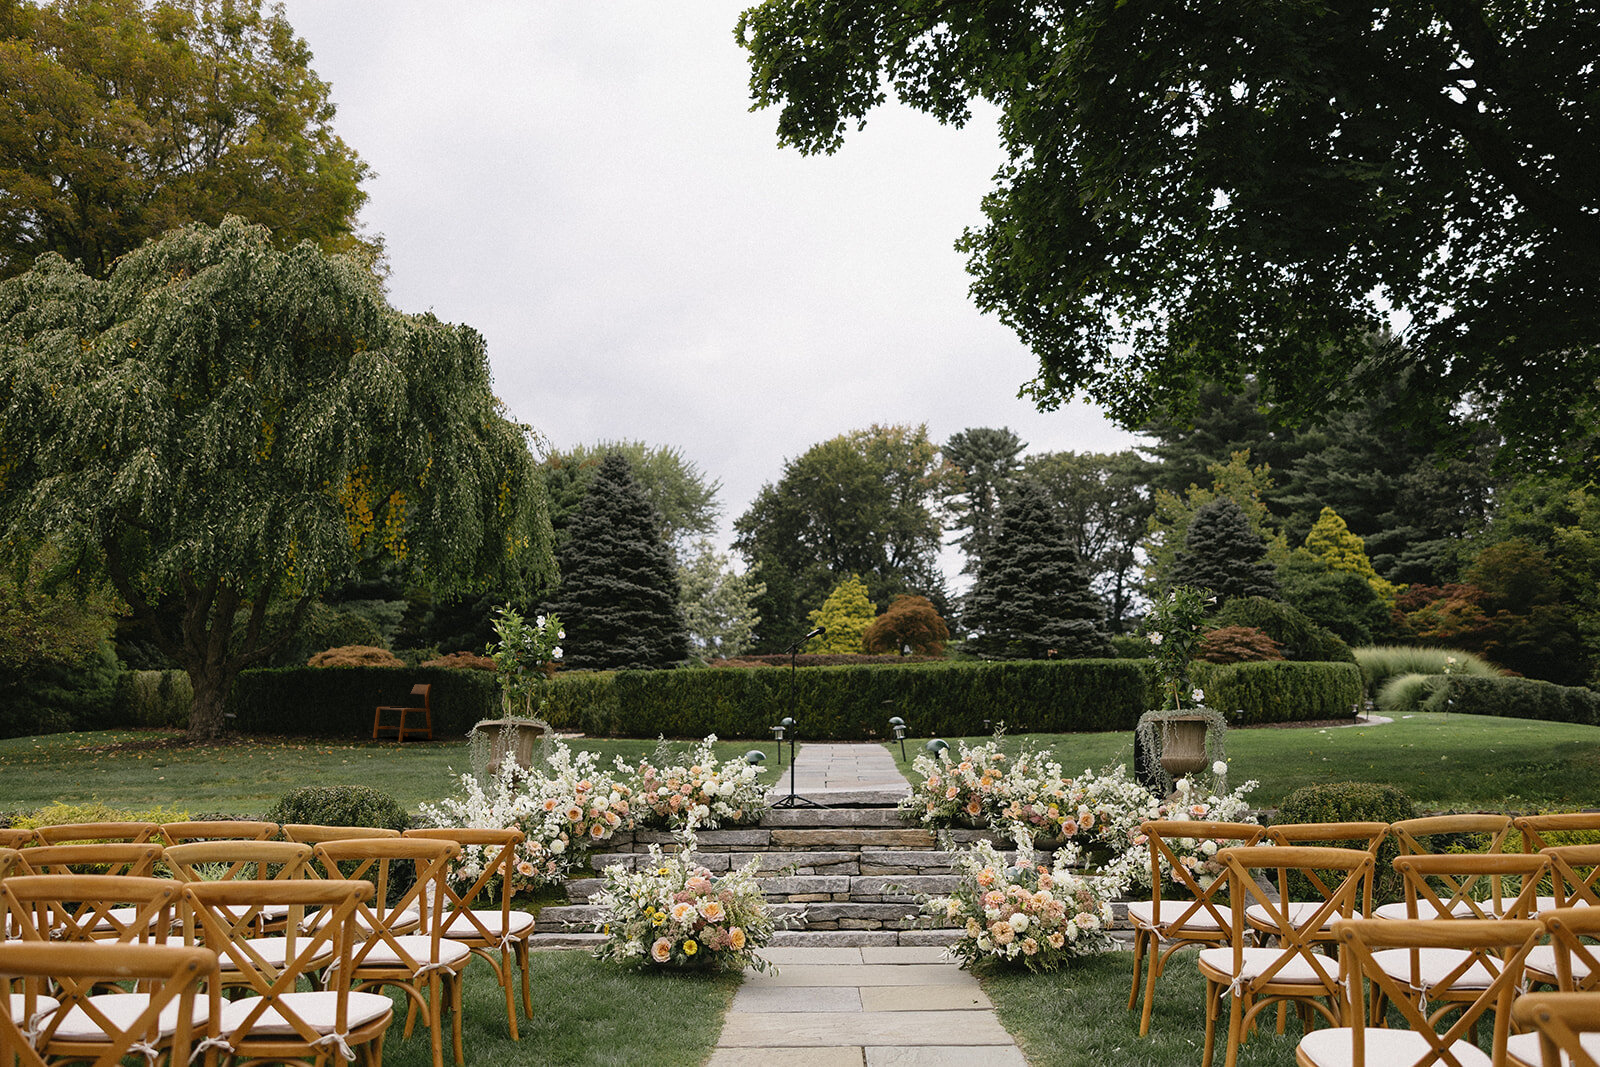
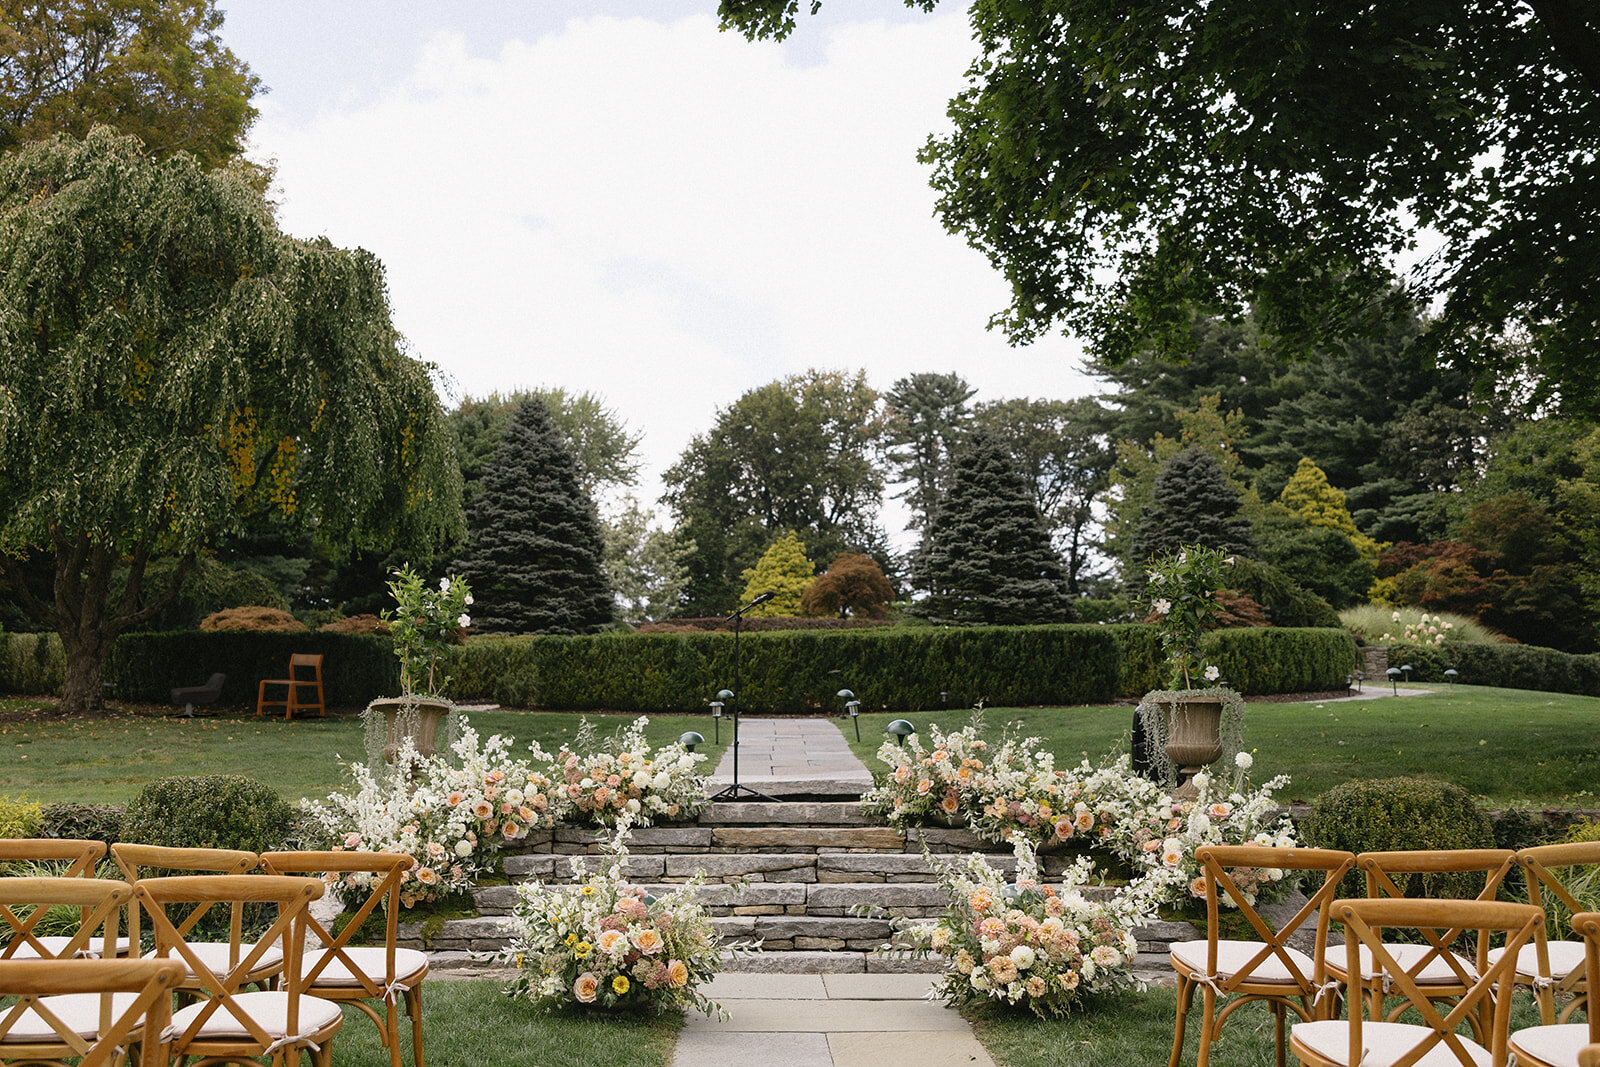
lounge chair: none [295,700,347,739] -> present [171,673,226,717]

